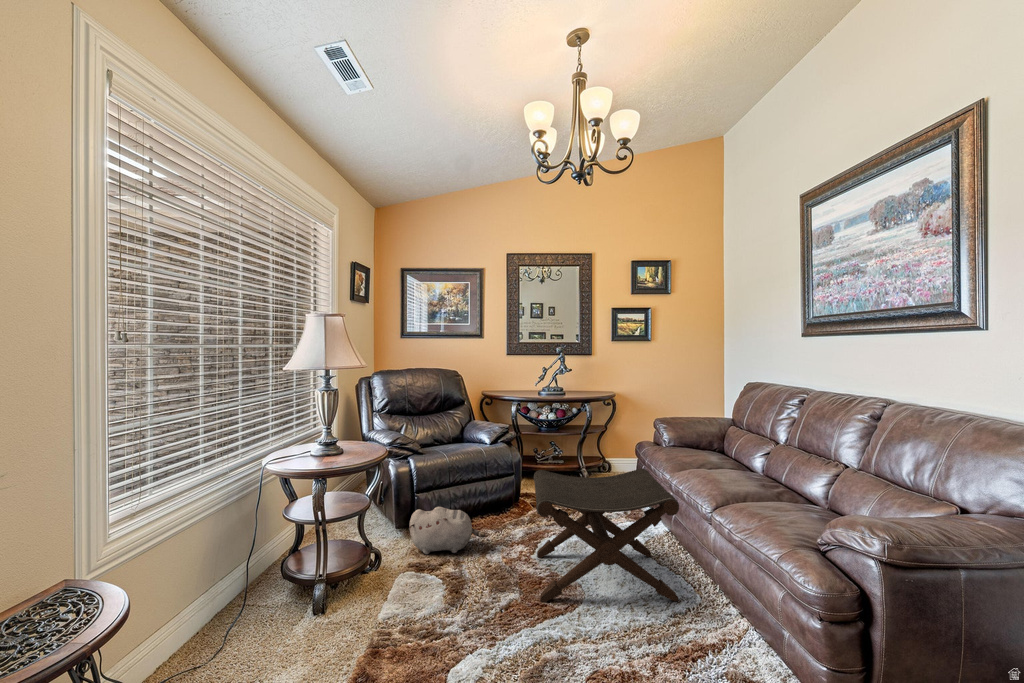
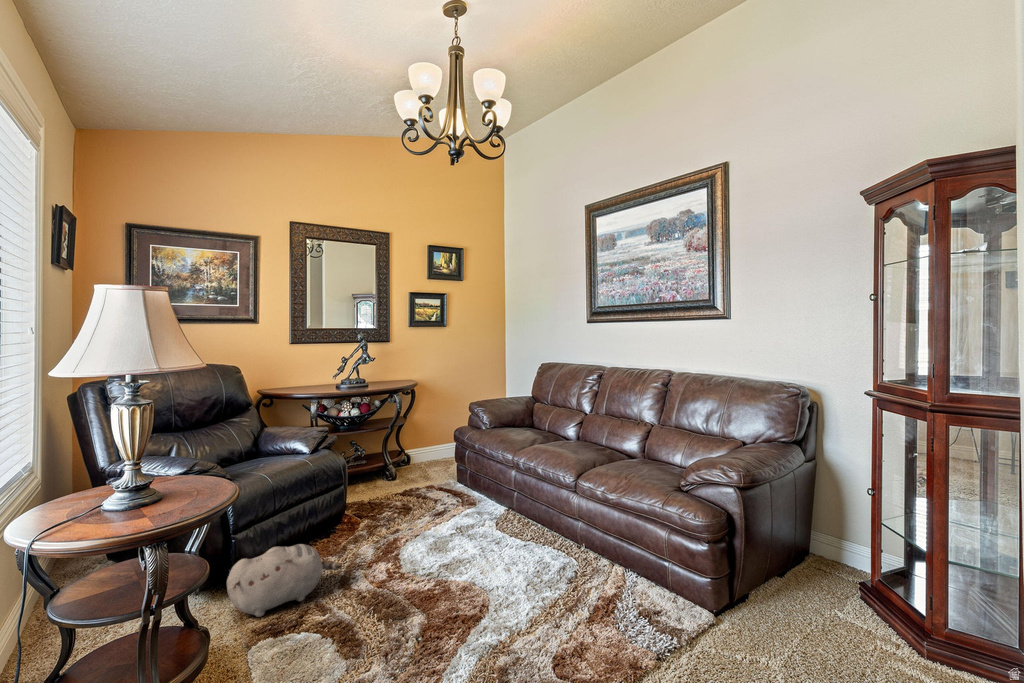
footstool: present [534,468,679,602] -> none [402,451,567,616]

